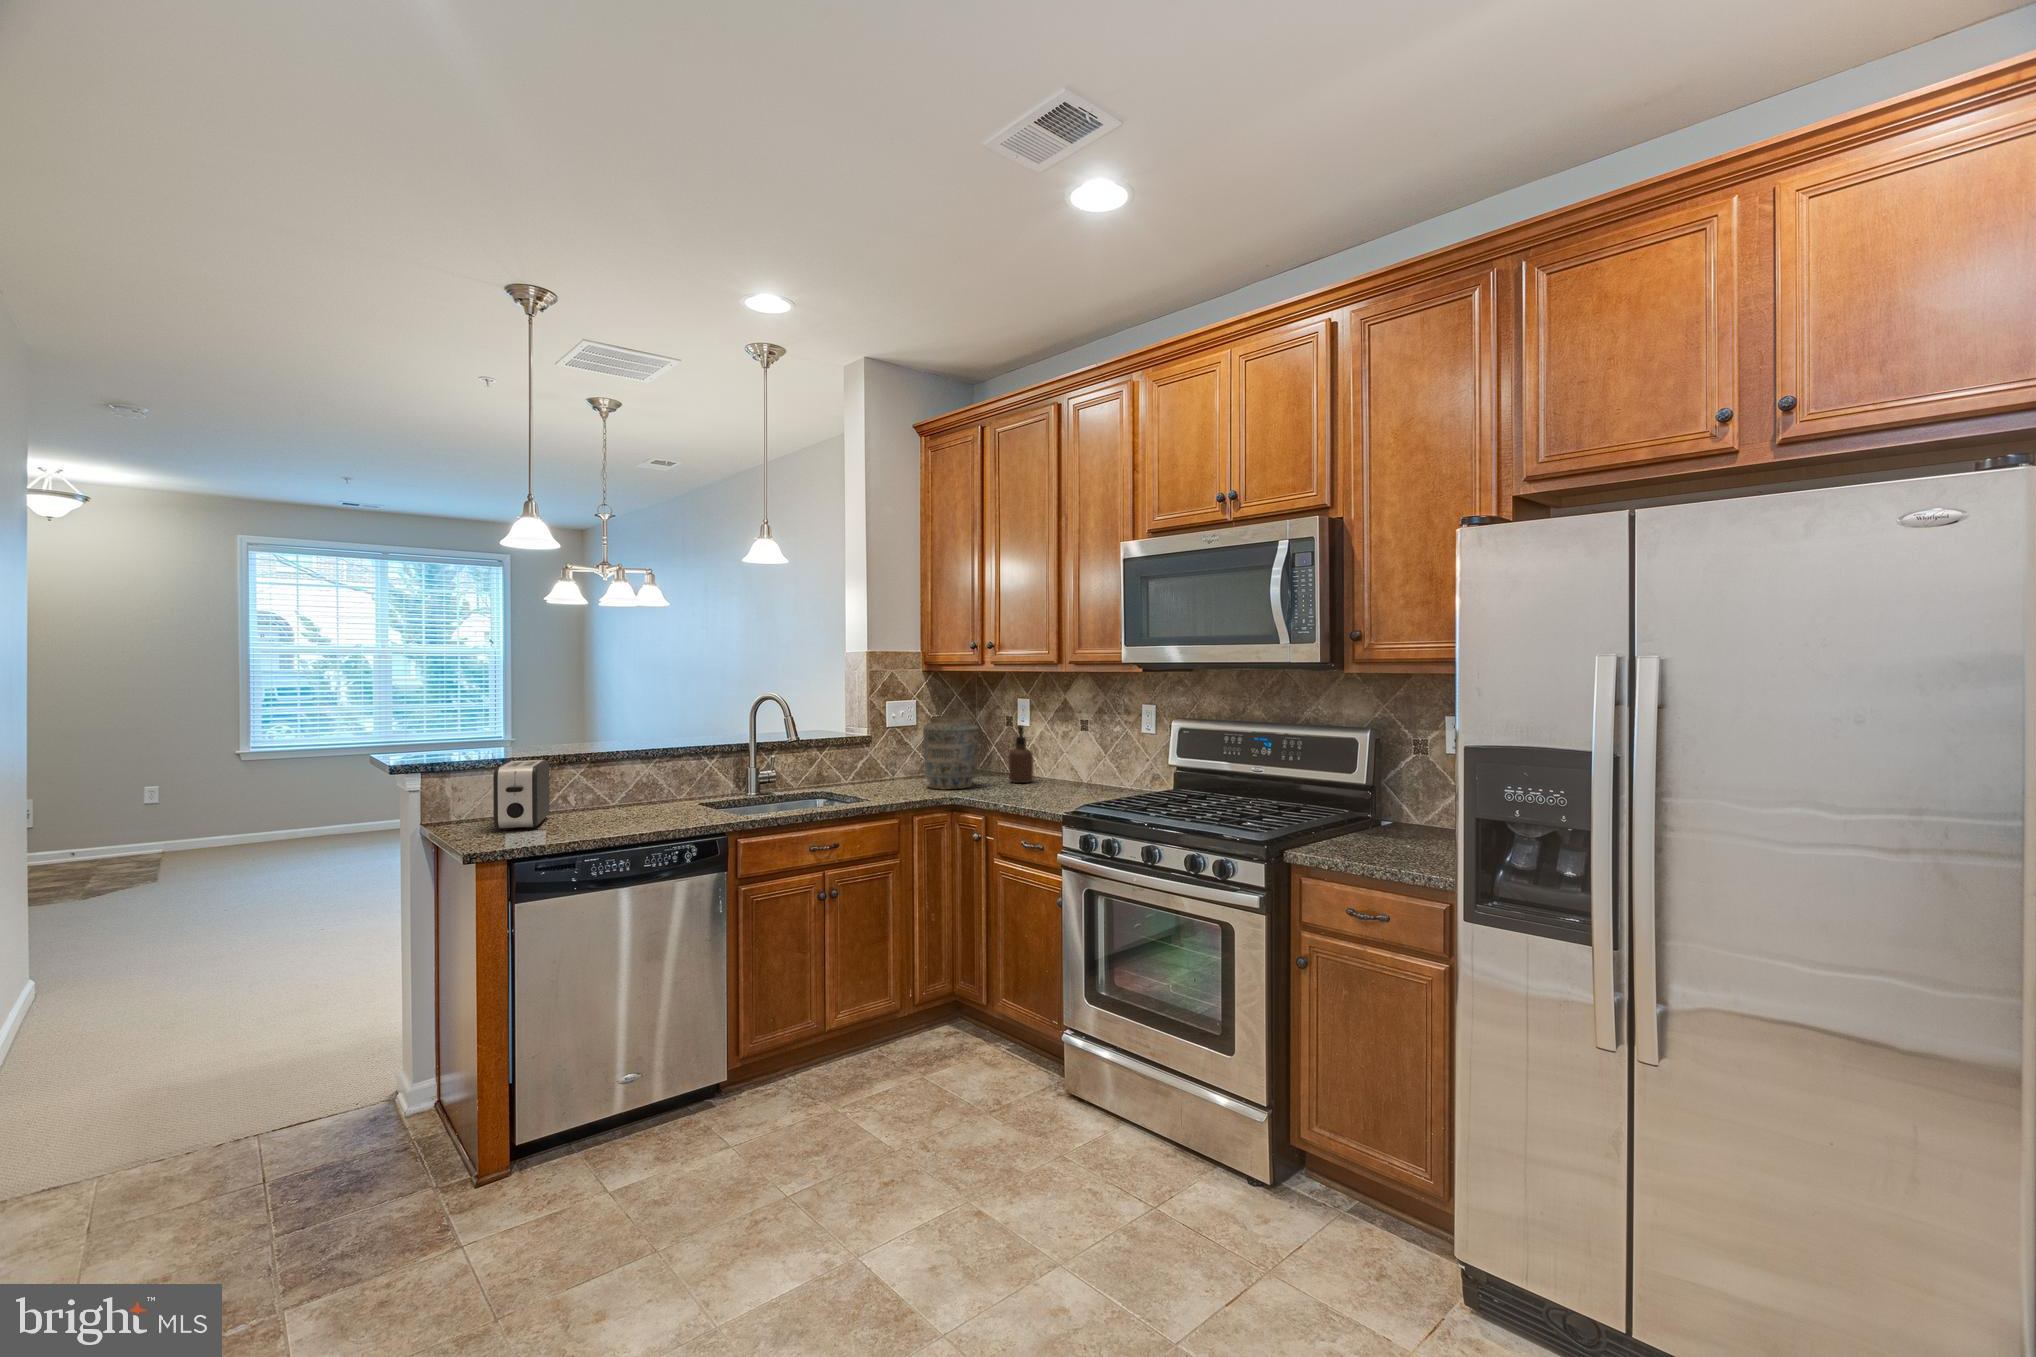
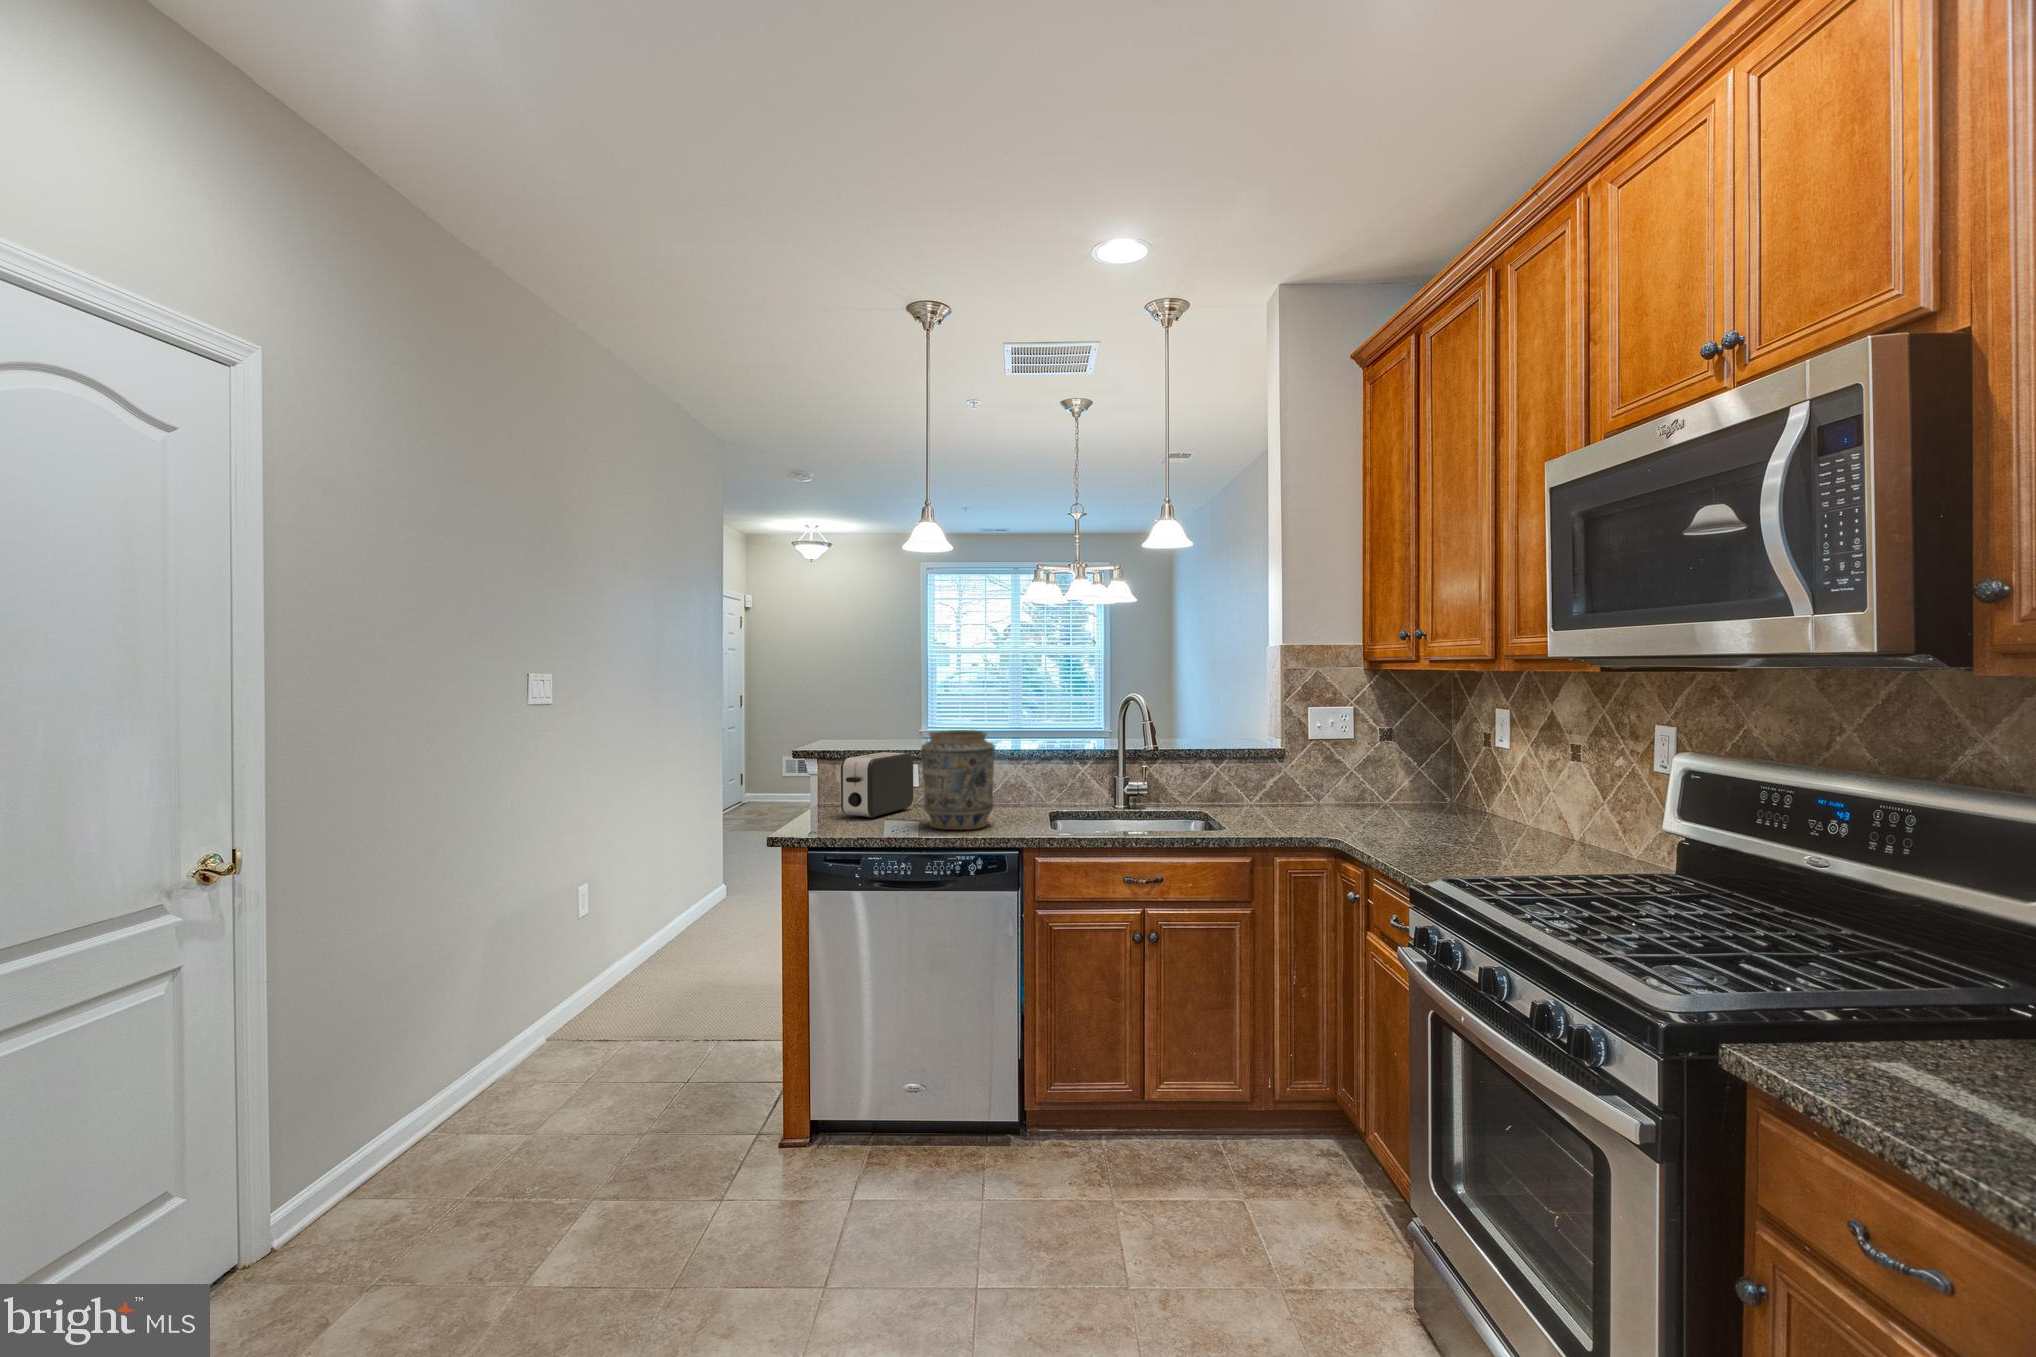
vase: present [923,716,979,790] -> present [921,730,995,830]
soap dispenser: present [1009,726,1033,783] -> none [1463,747,1502,830]

